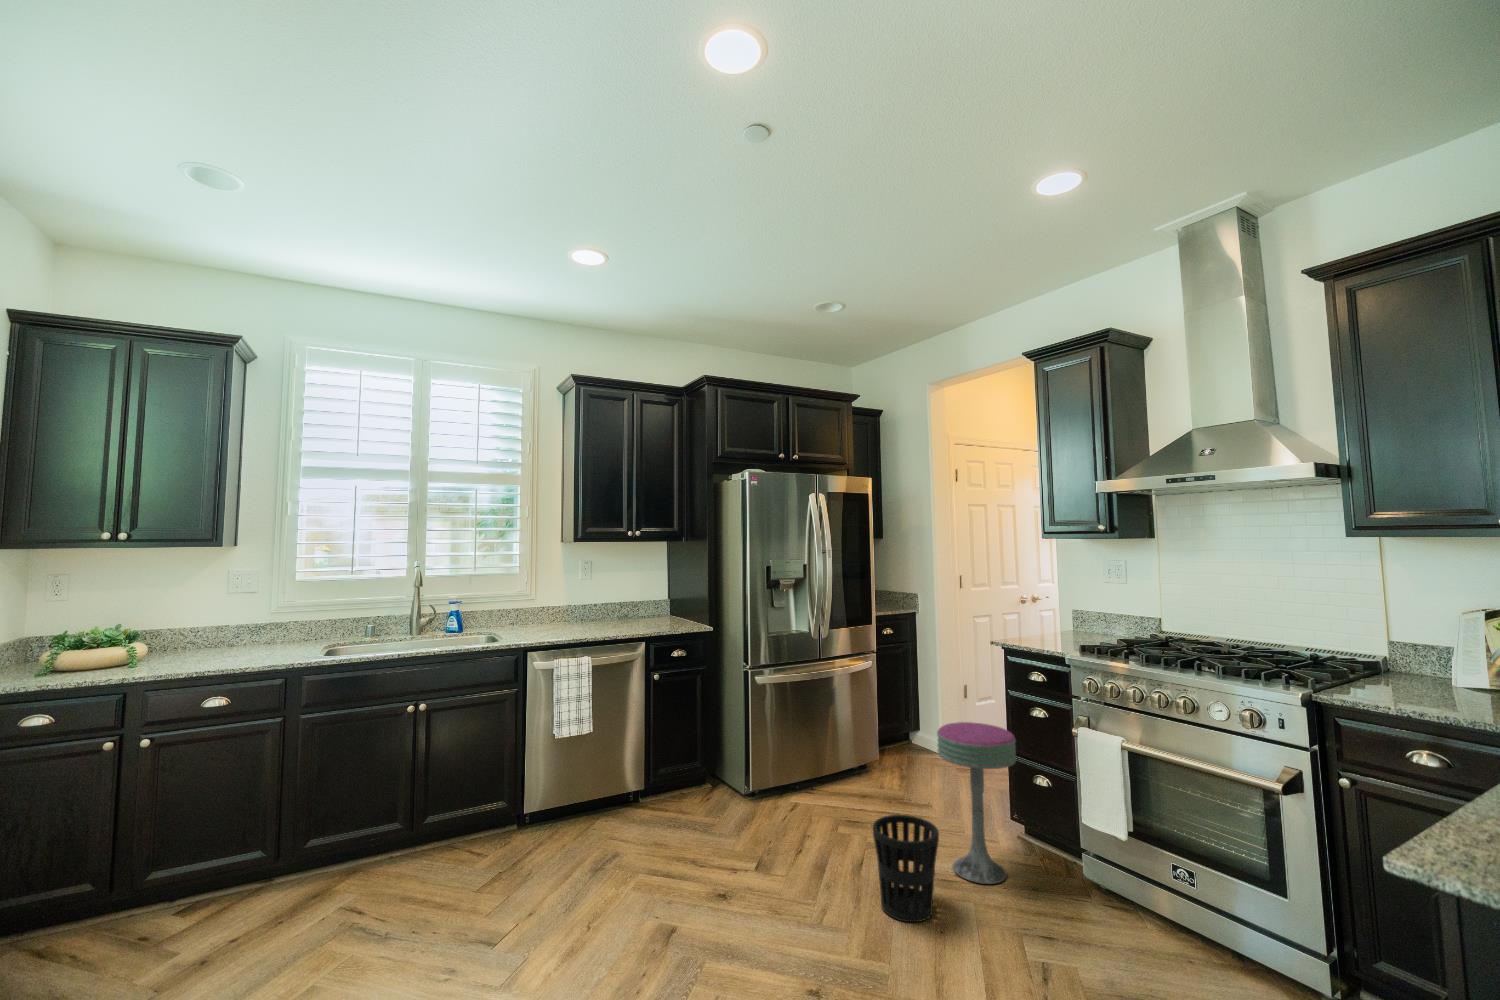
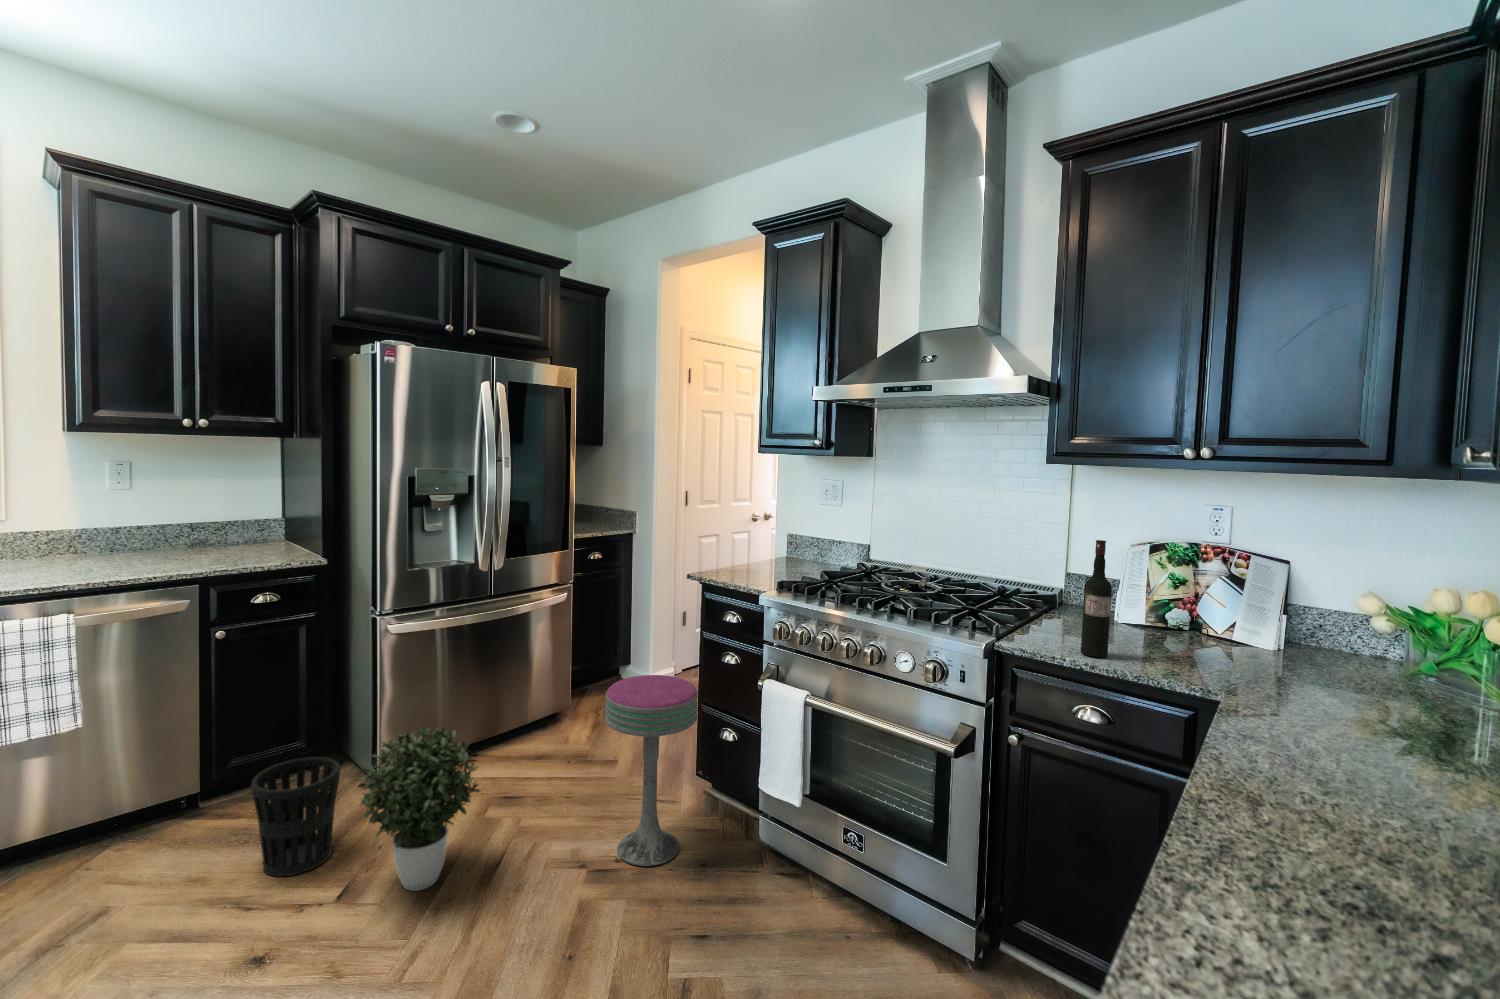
wine bottle: none [1404,600,1441,707] -> present [1081,540,1112,657]
potted plant: none [763,749,846,875] -> present [358,727,480,891]
wastebasket: present [873,815,939,922] -> present [251,757,341,876]

